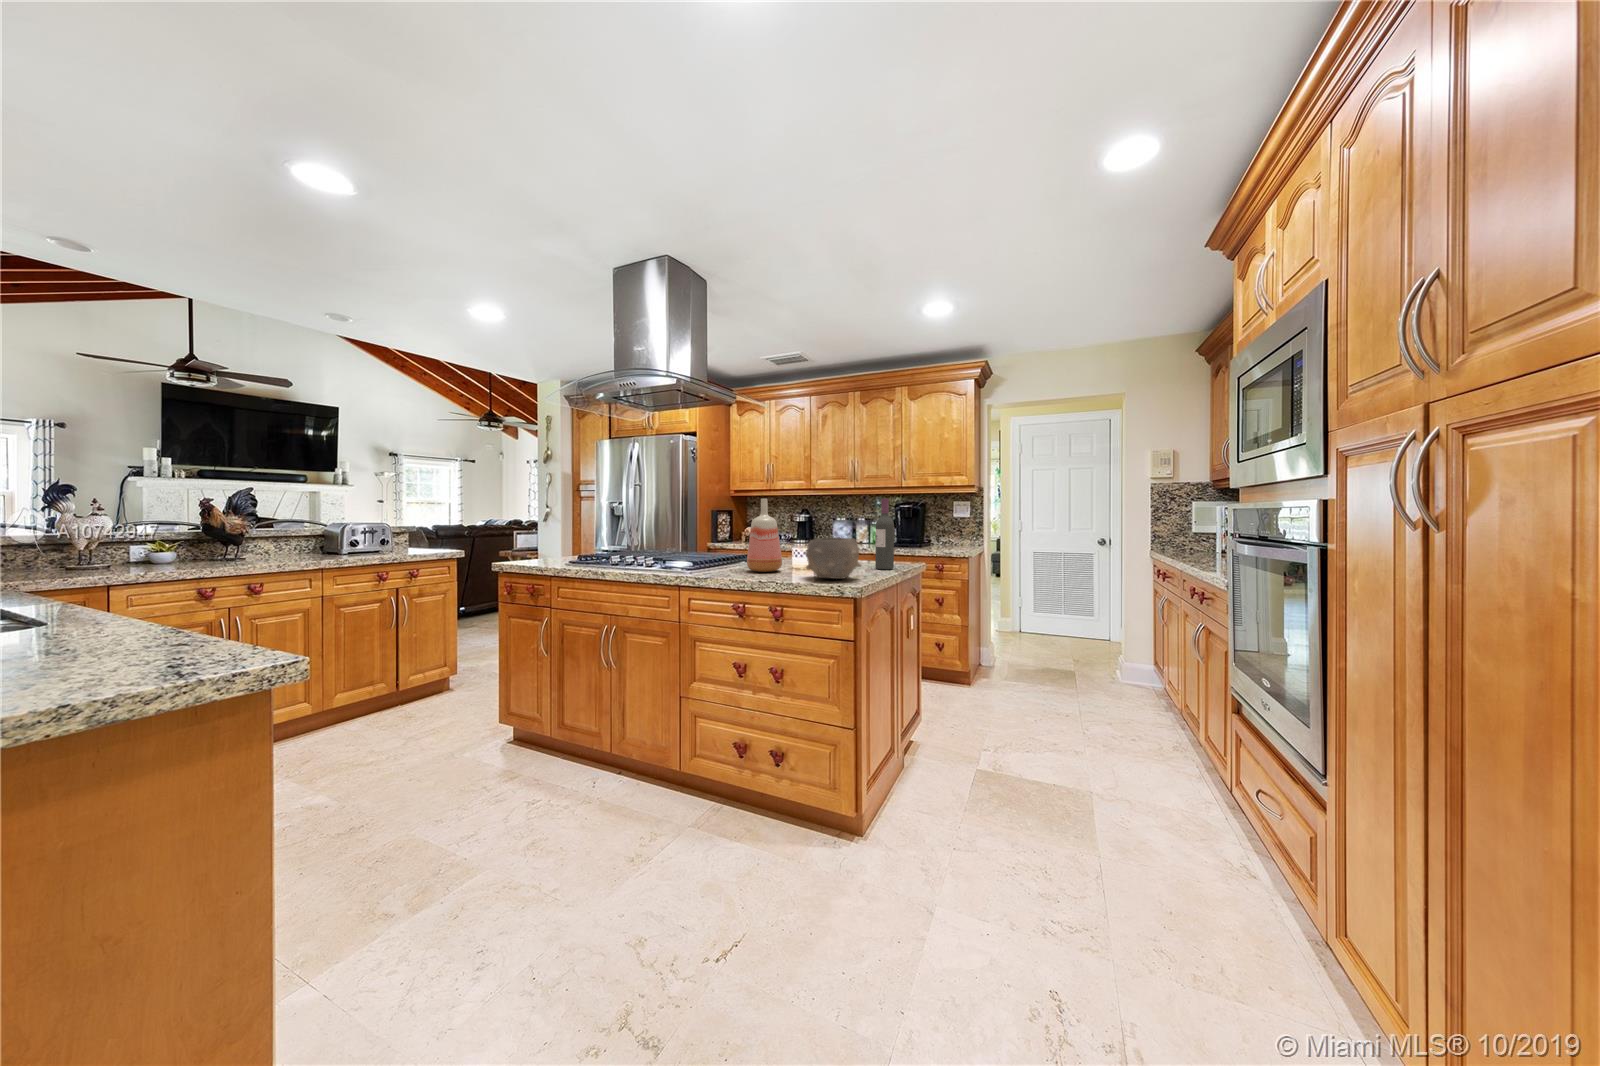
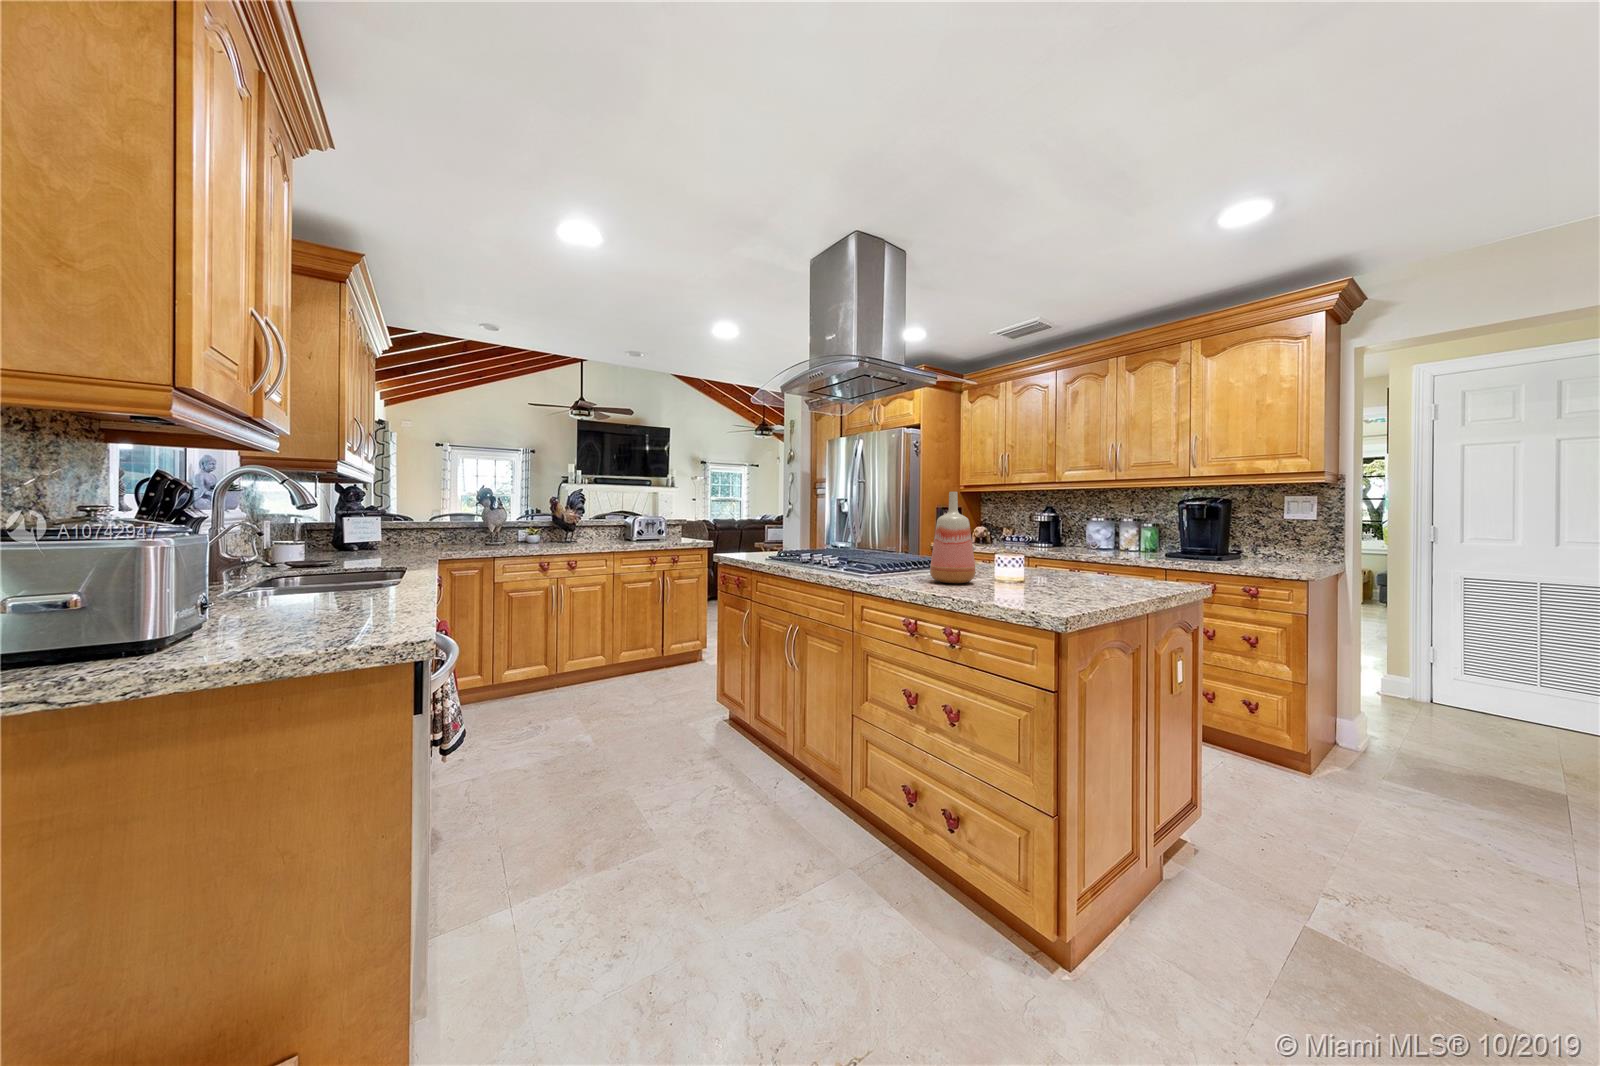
wine bottle: present [875,498,894,569] -> none [1114,490,1145,590]
bowl: present [805,538,861,579] -> none [997,543,1080,599]

